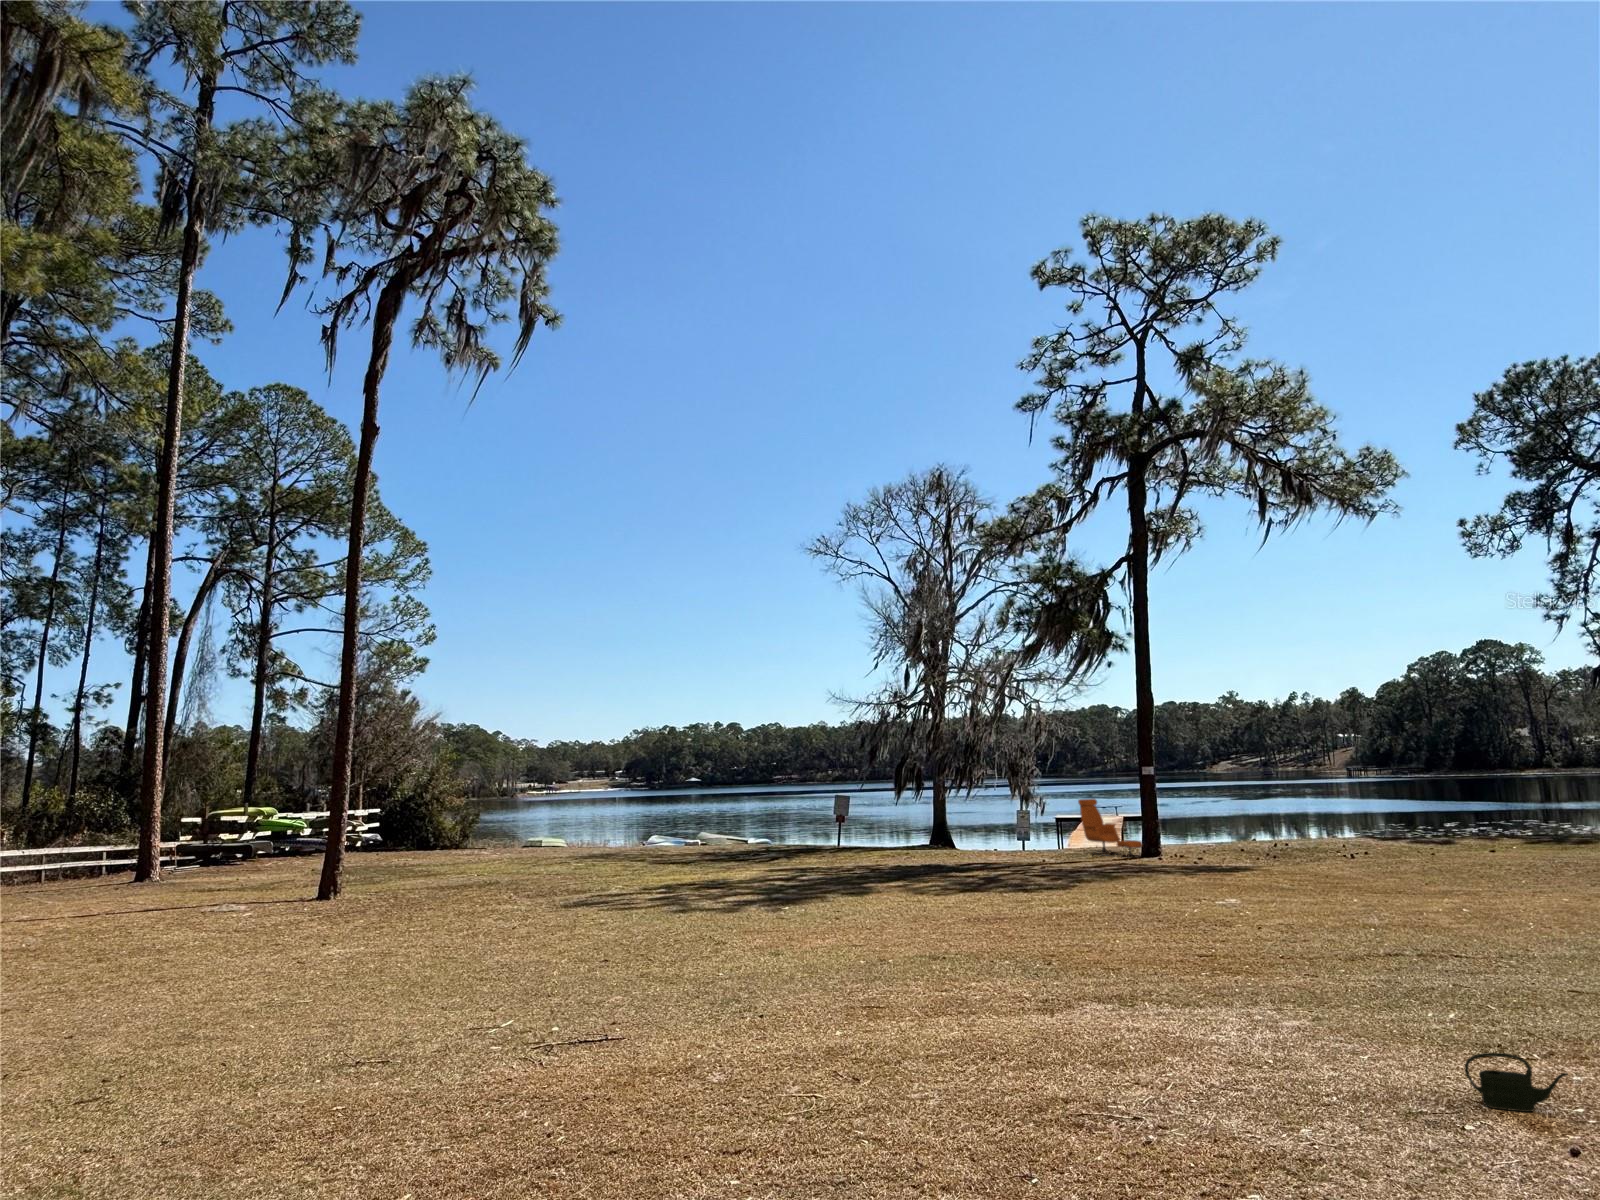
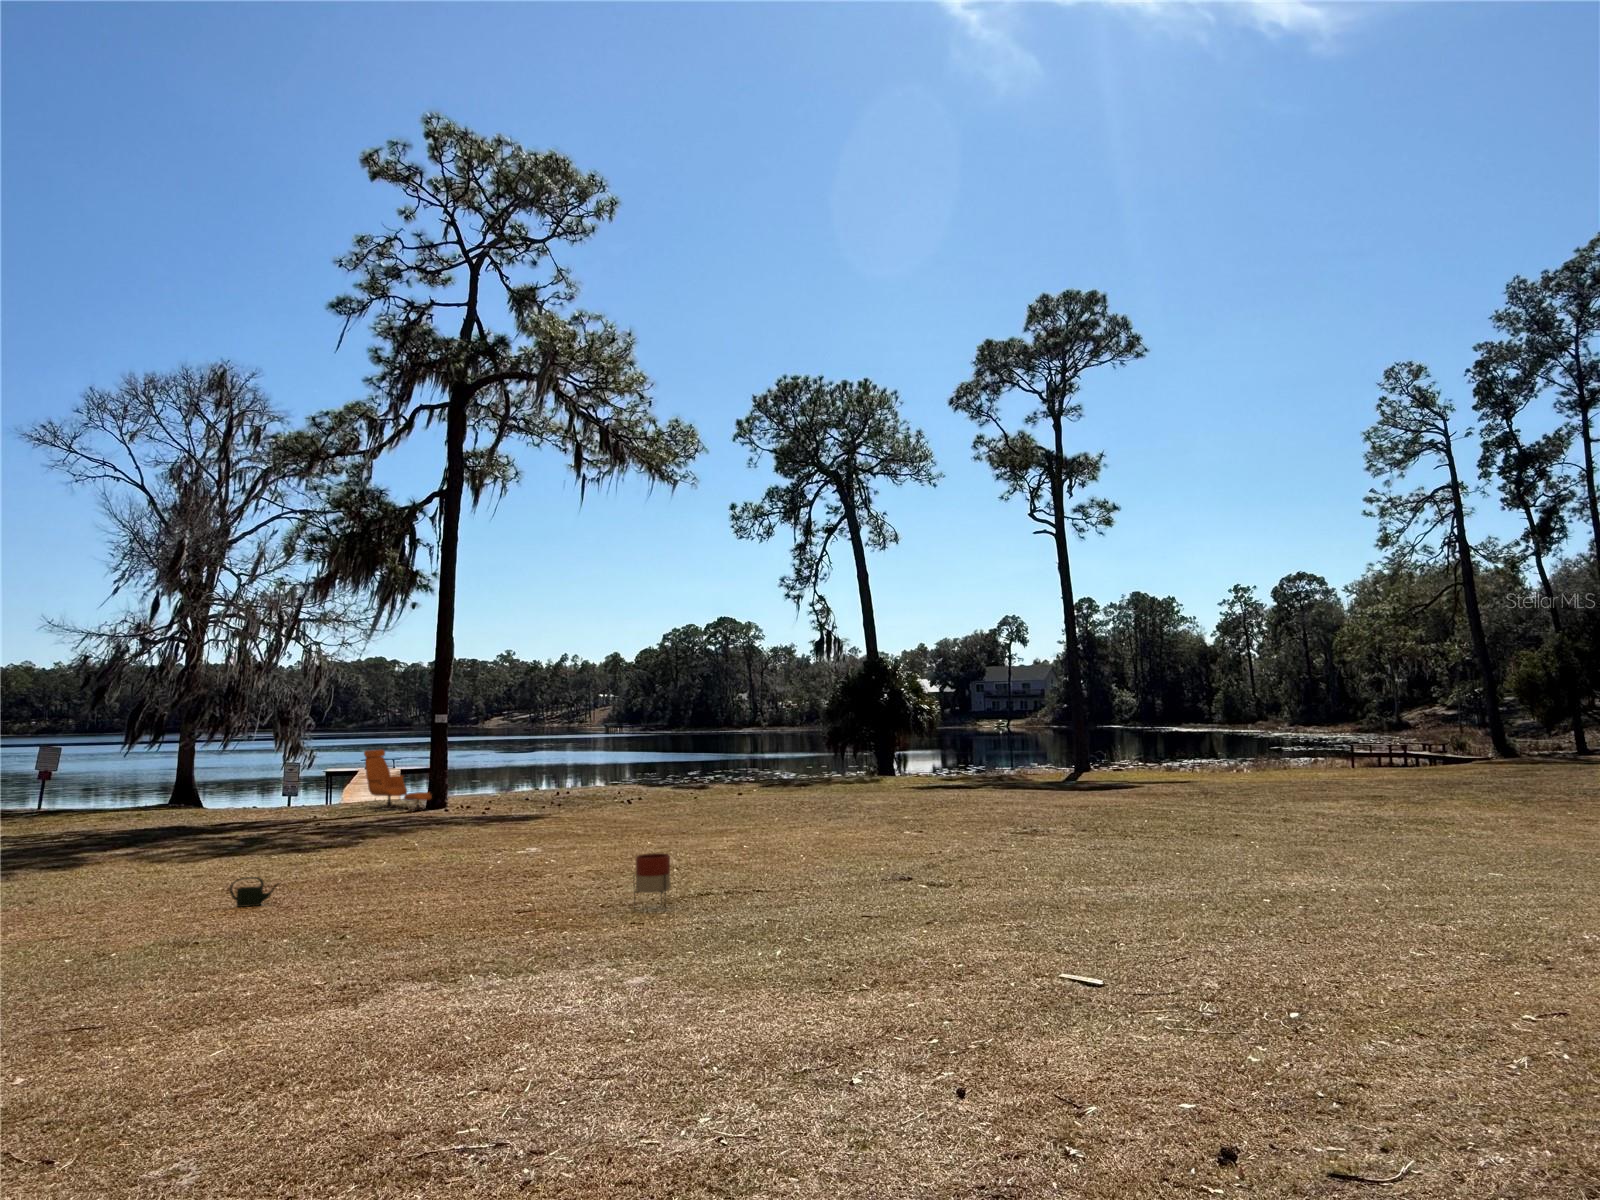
planter: none [1312,912,1355,971] -> present [633,853,671,894]
watering can: present [1465,1053,1568,1112] -> present [230,877,279,907]

